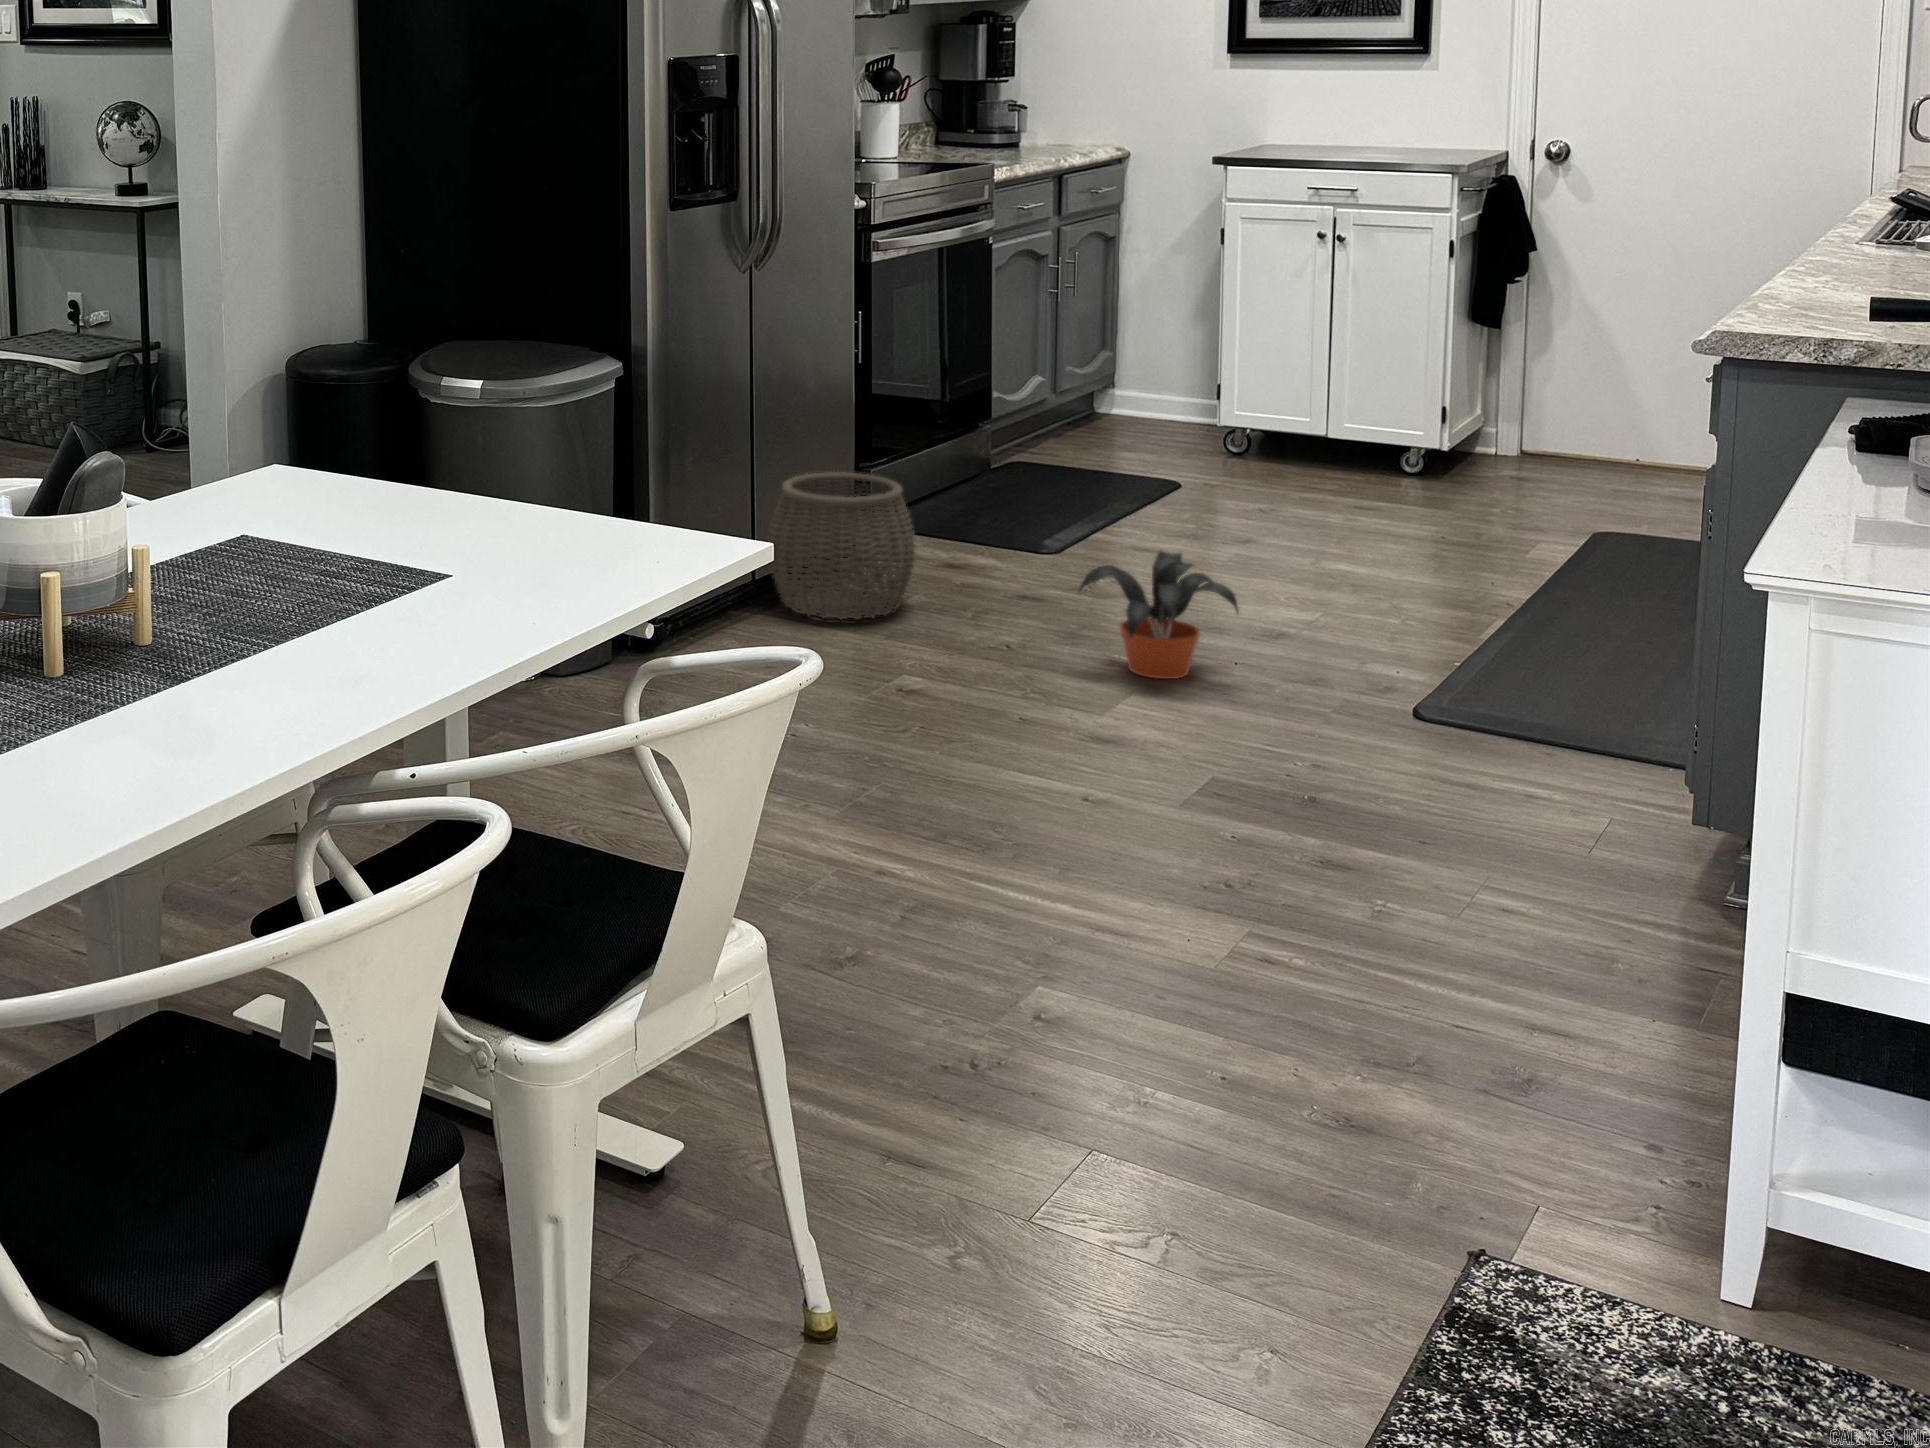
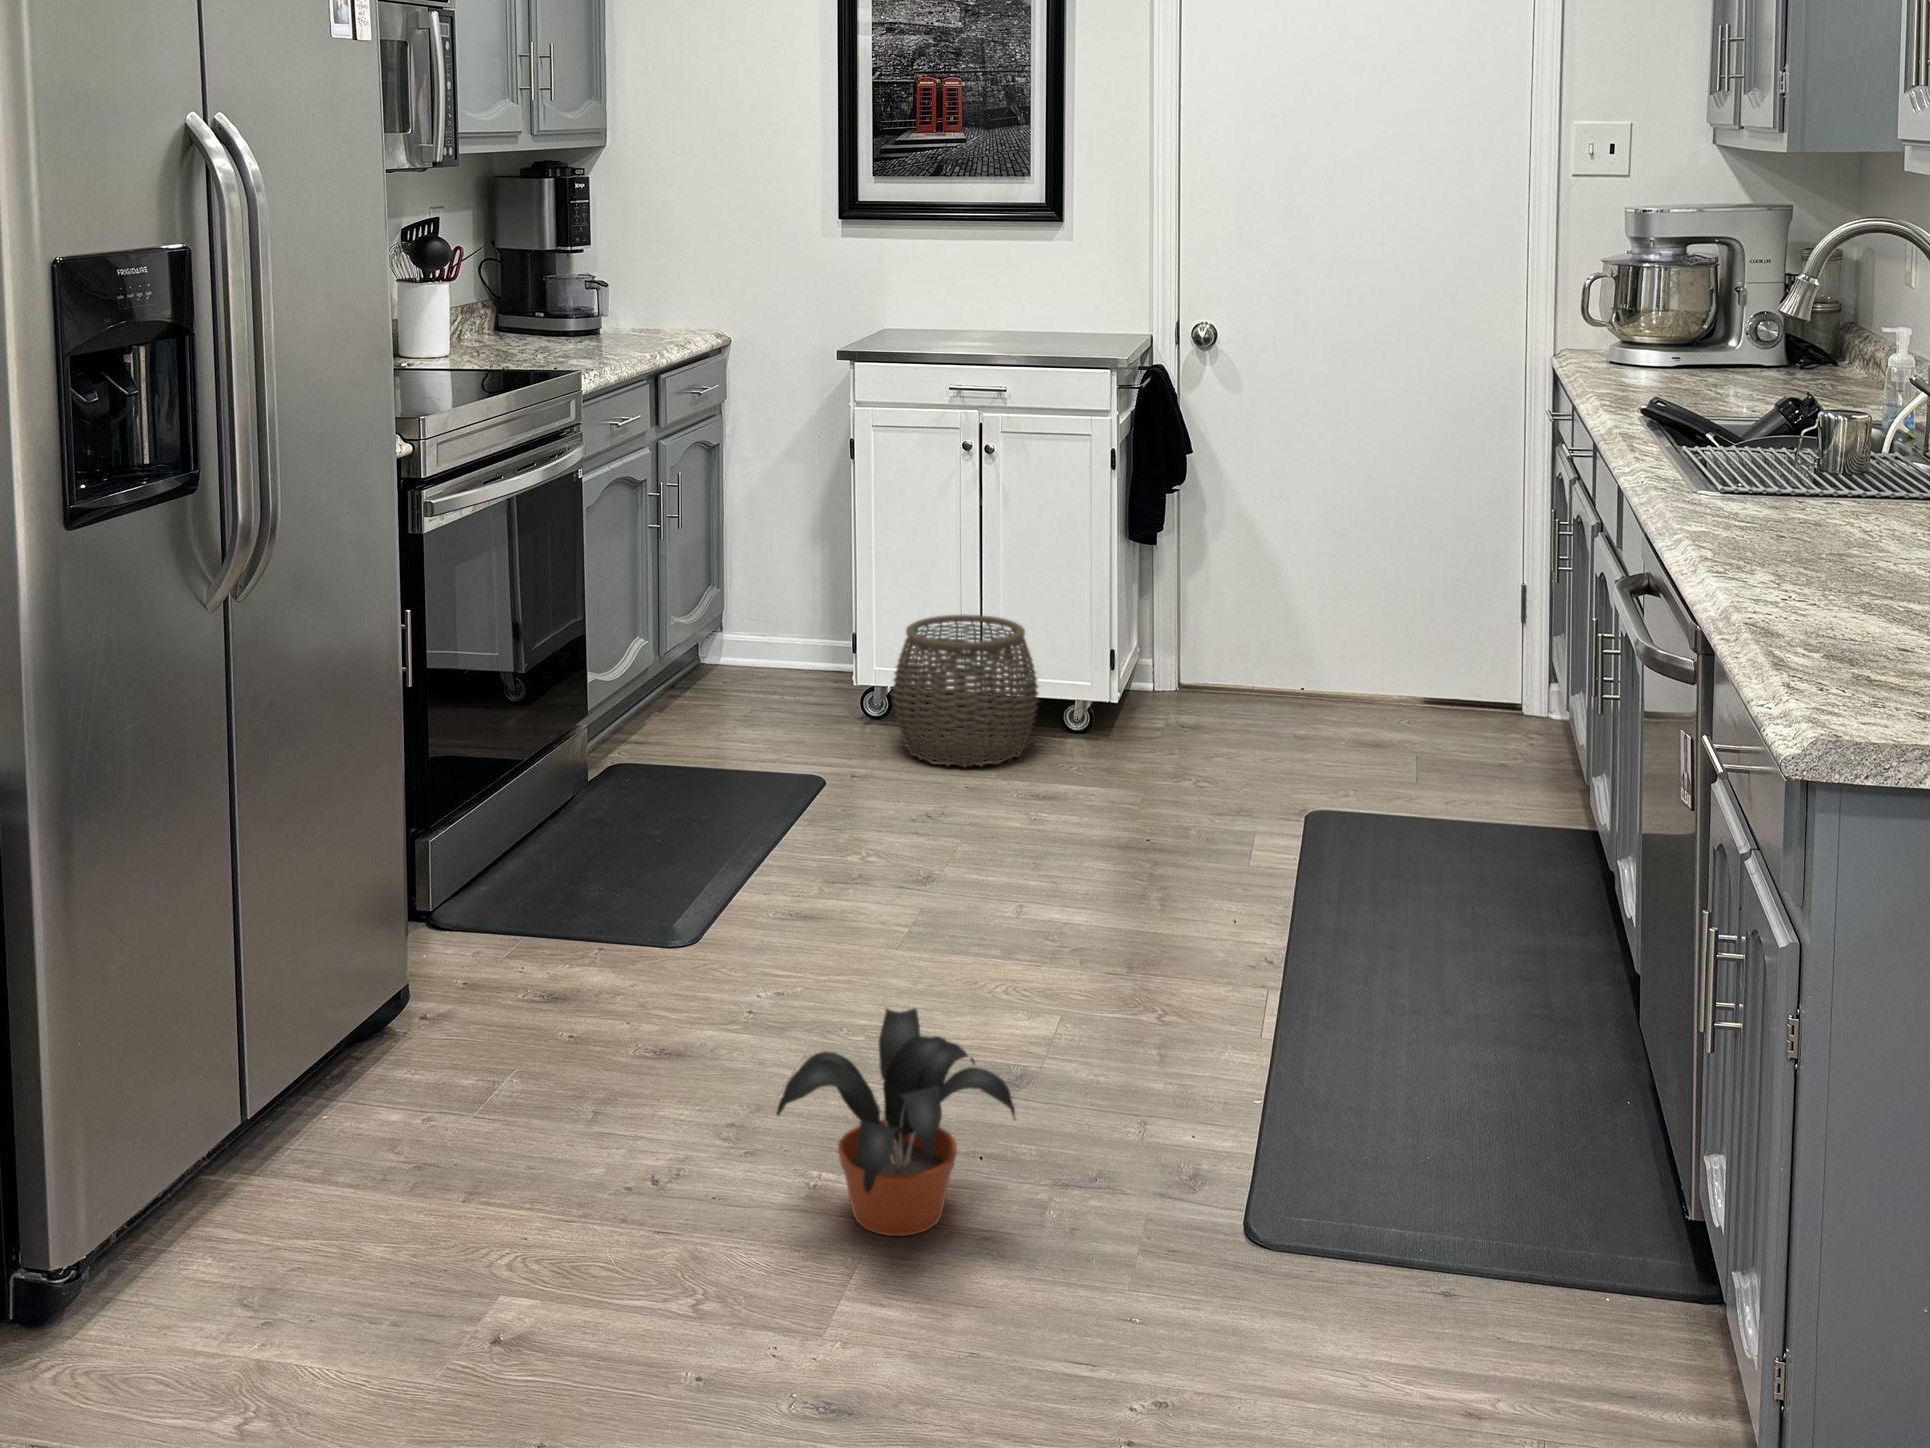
woven basket: present [769,473,915,619] -> present [892,615,1039,767]

